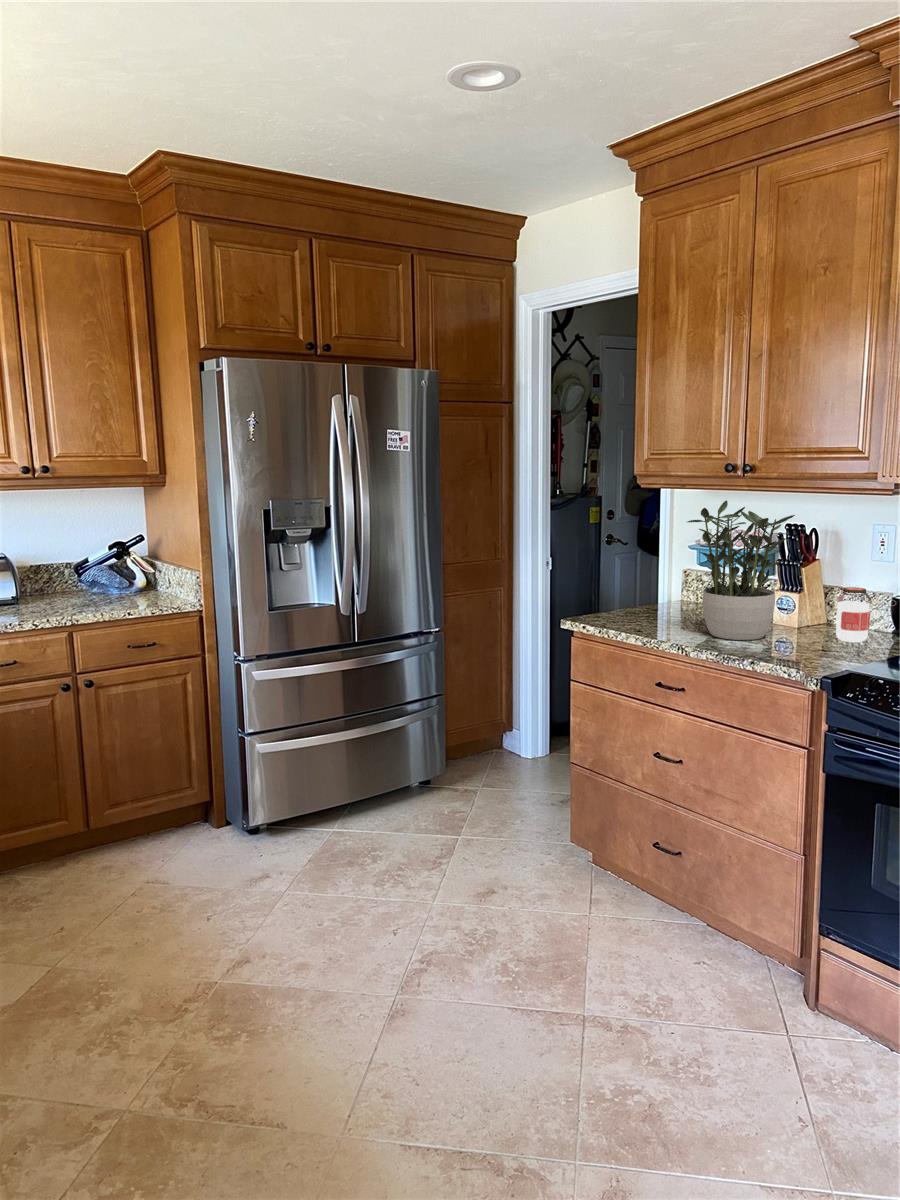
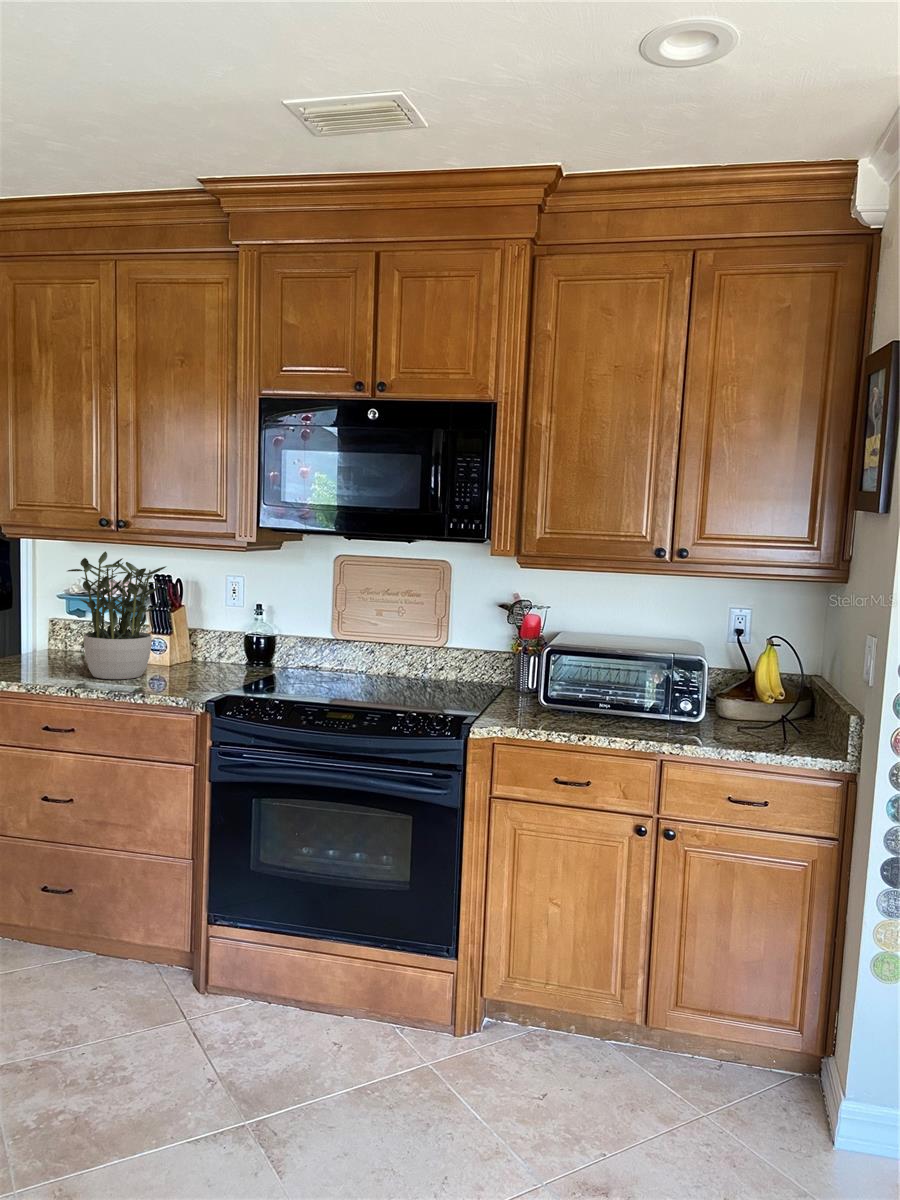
jar: present [836,587,872,642] -> none [203,628,231,675]

